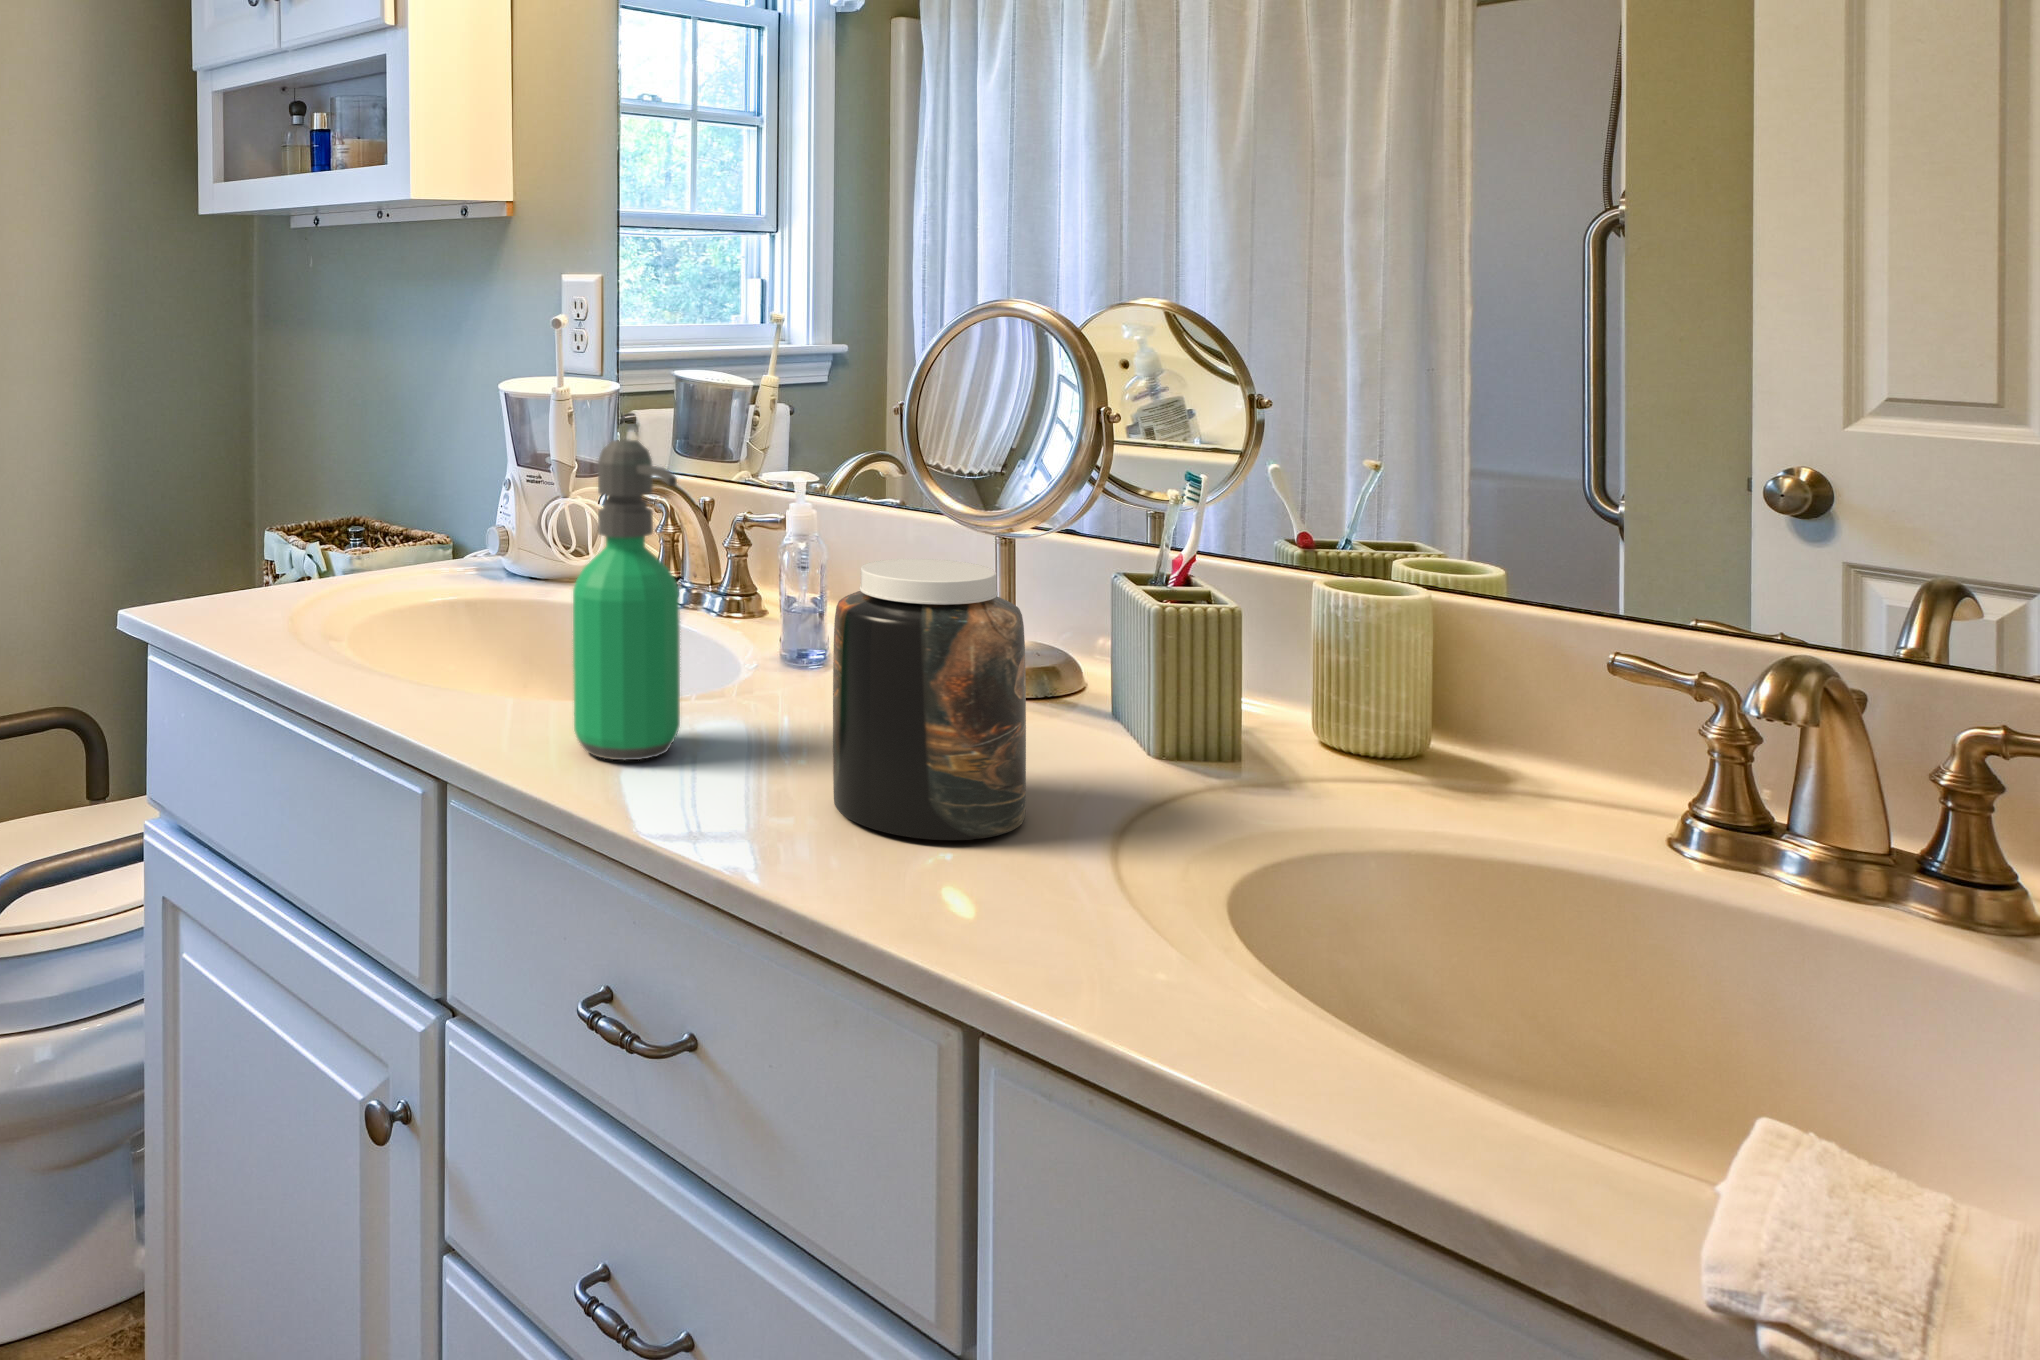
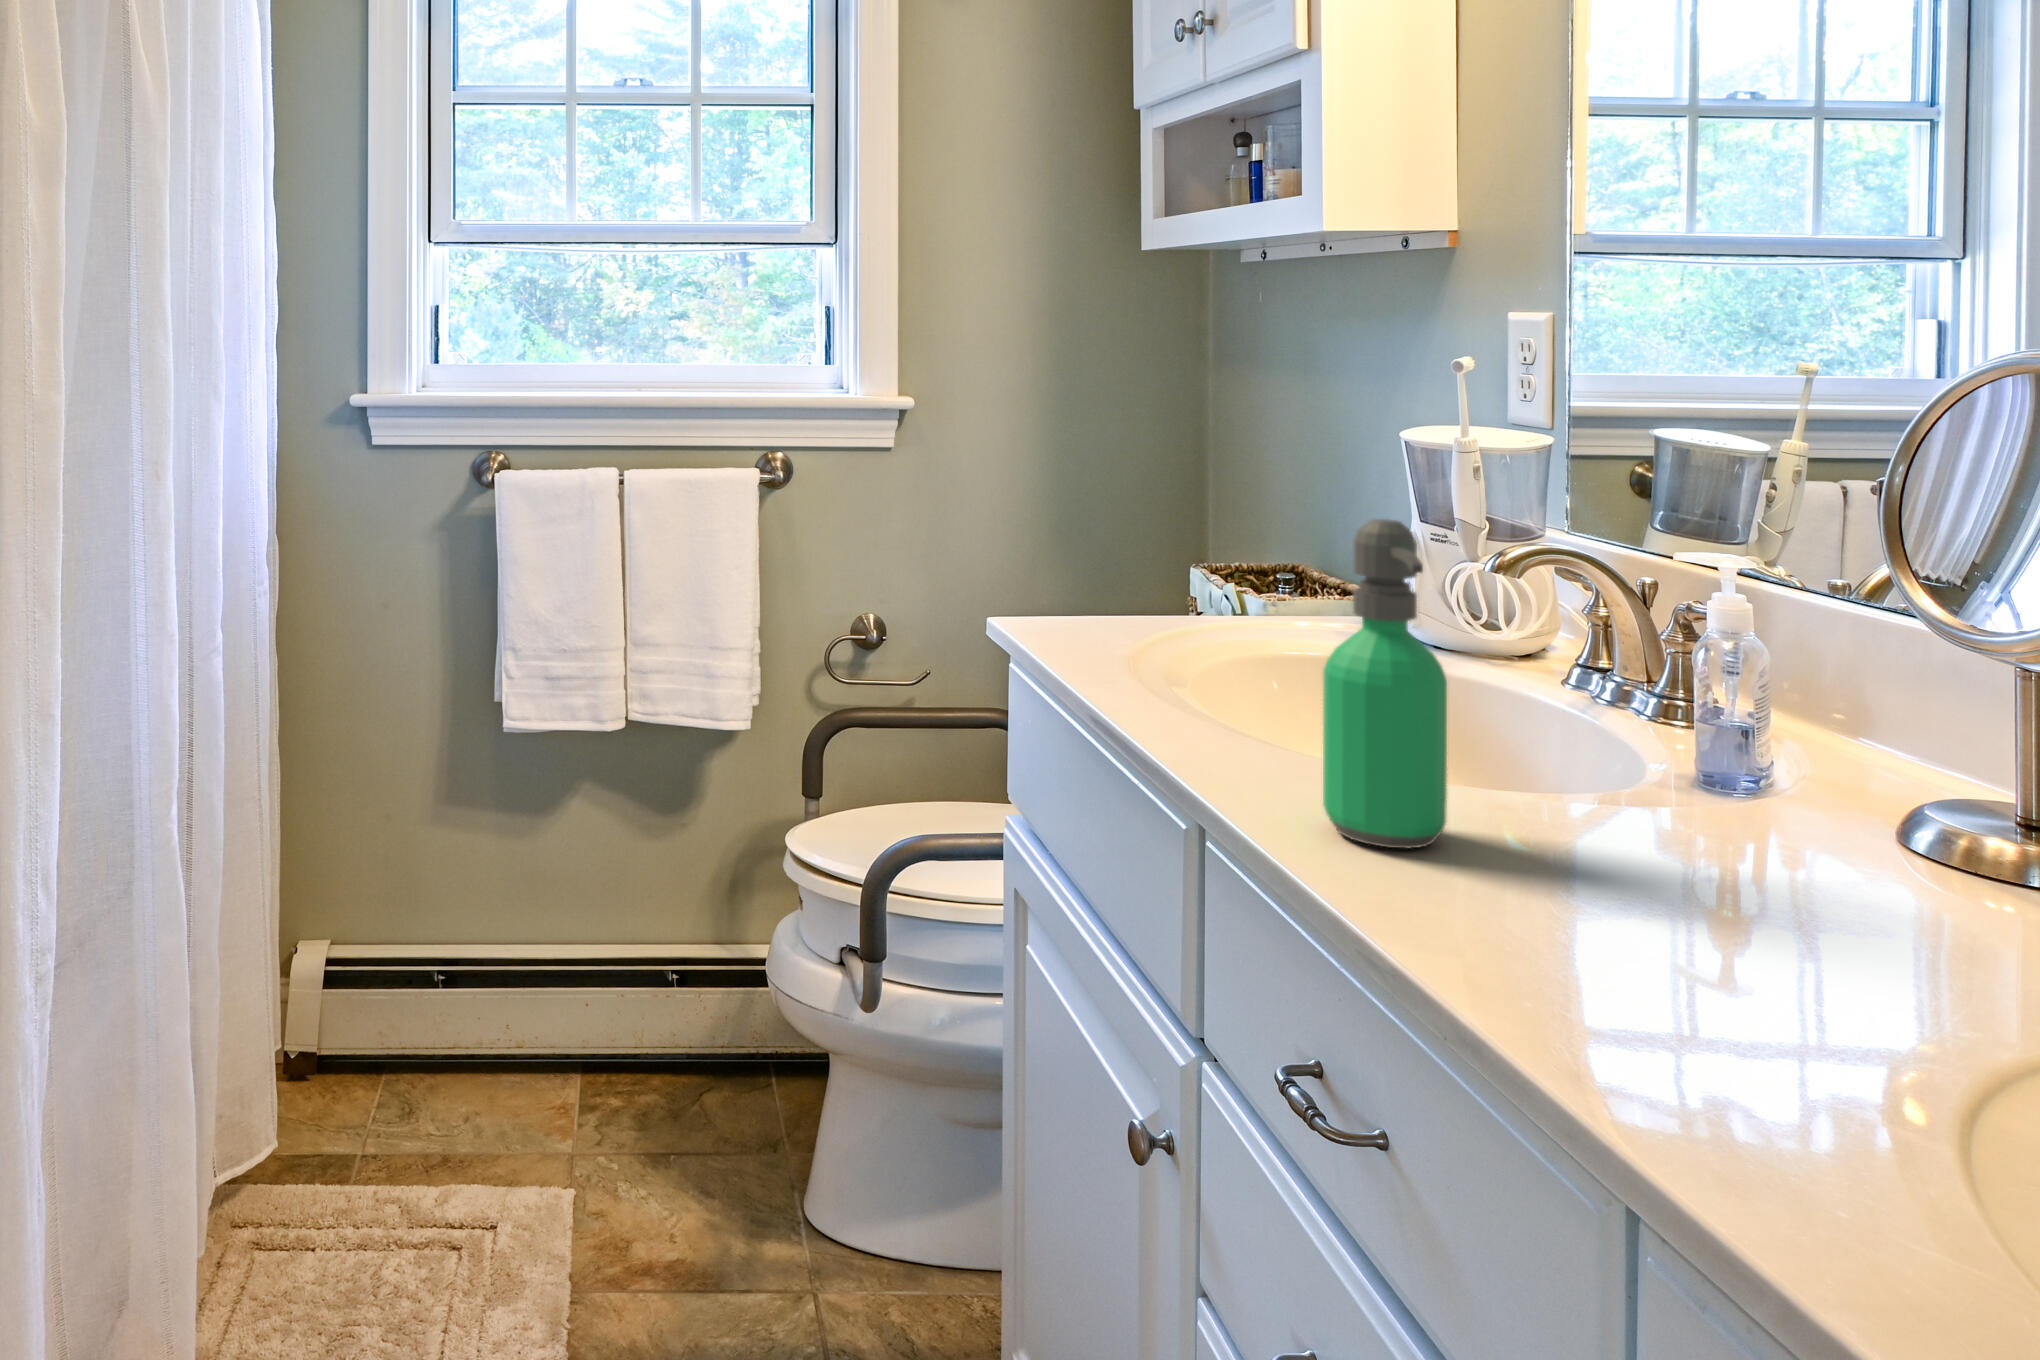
jar: present [833,559,1026,840] -> none [1568,682,1826,1012]

